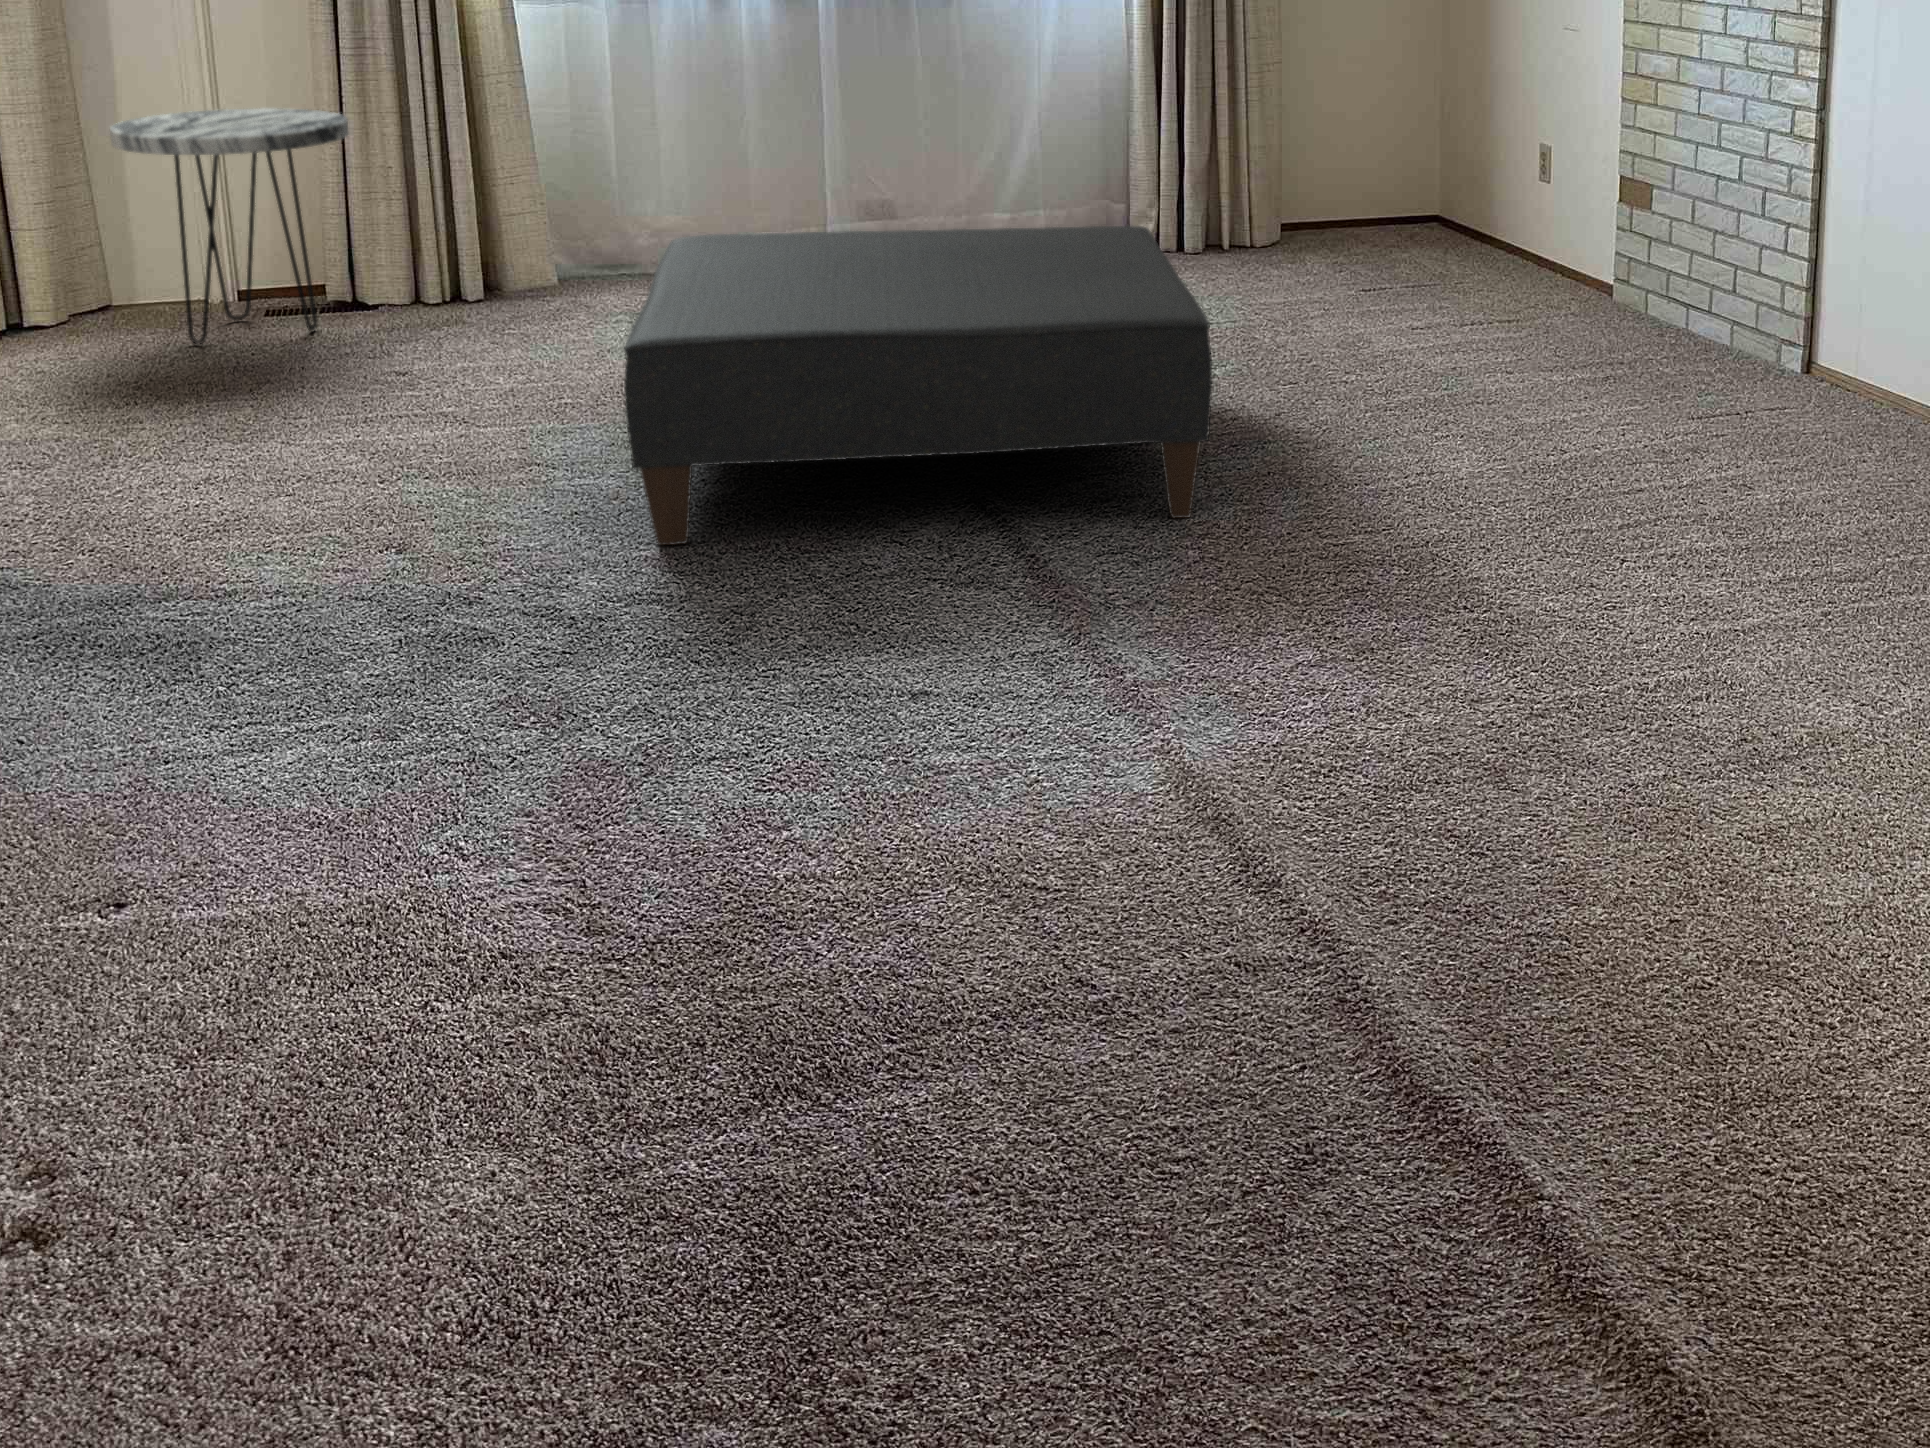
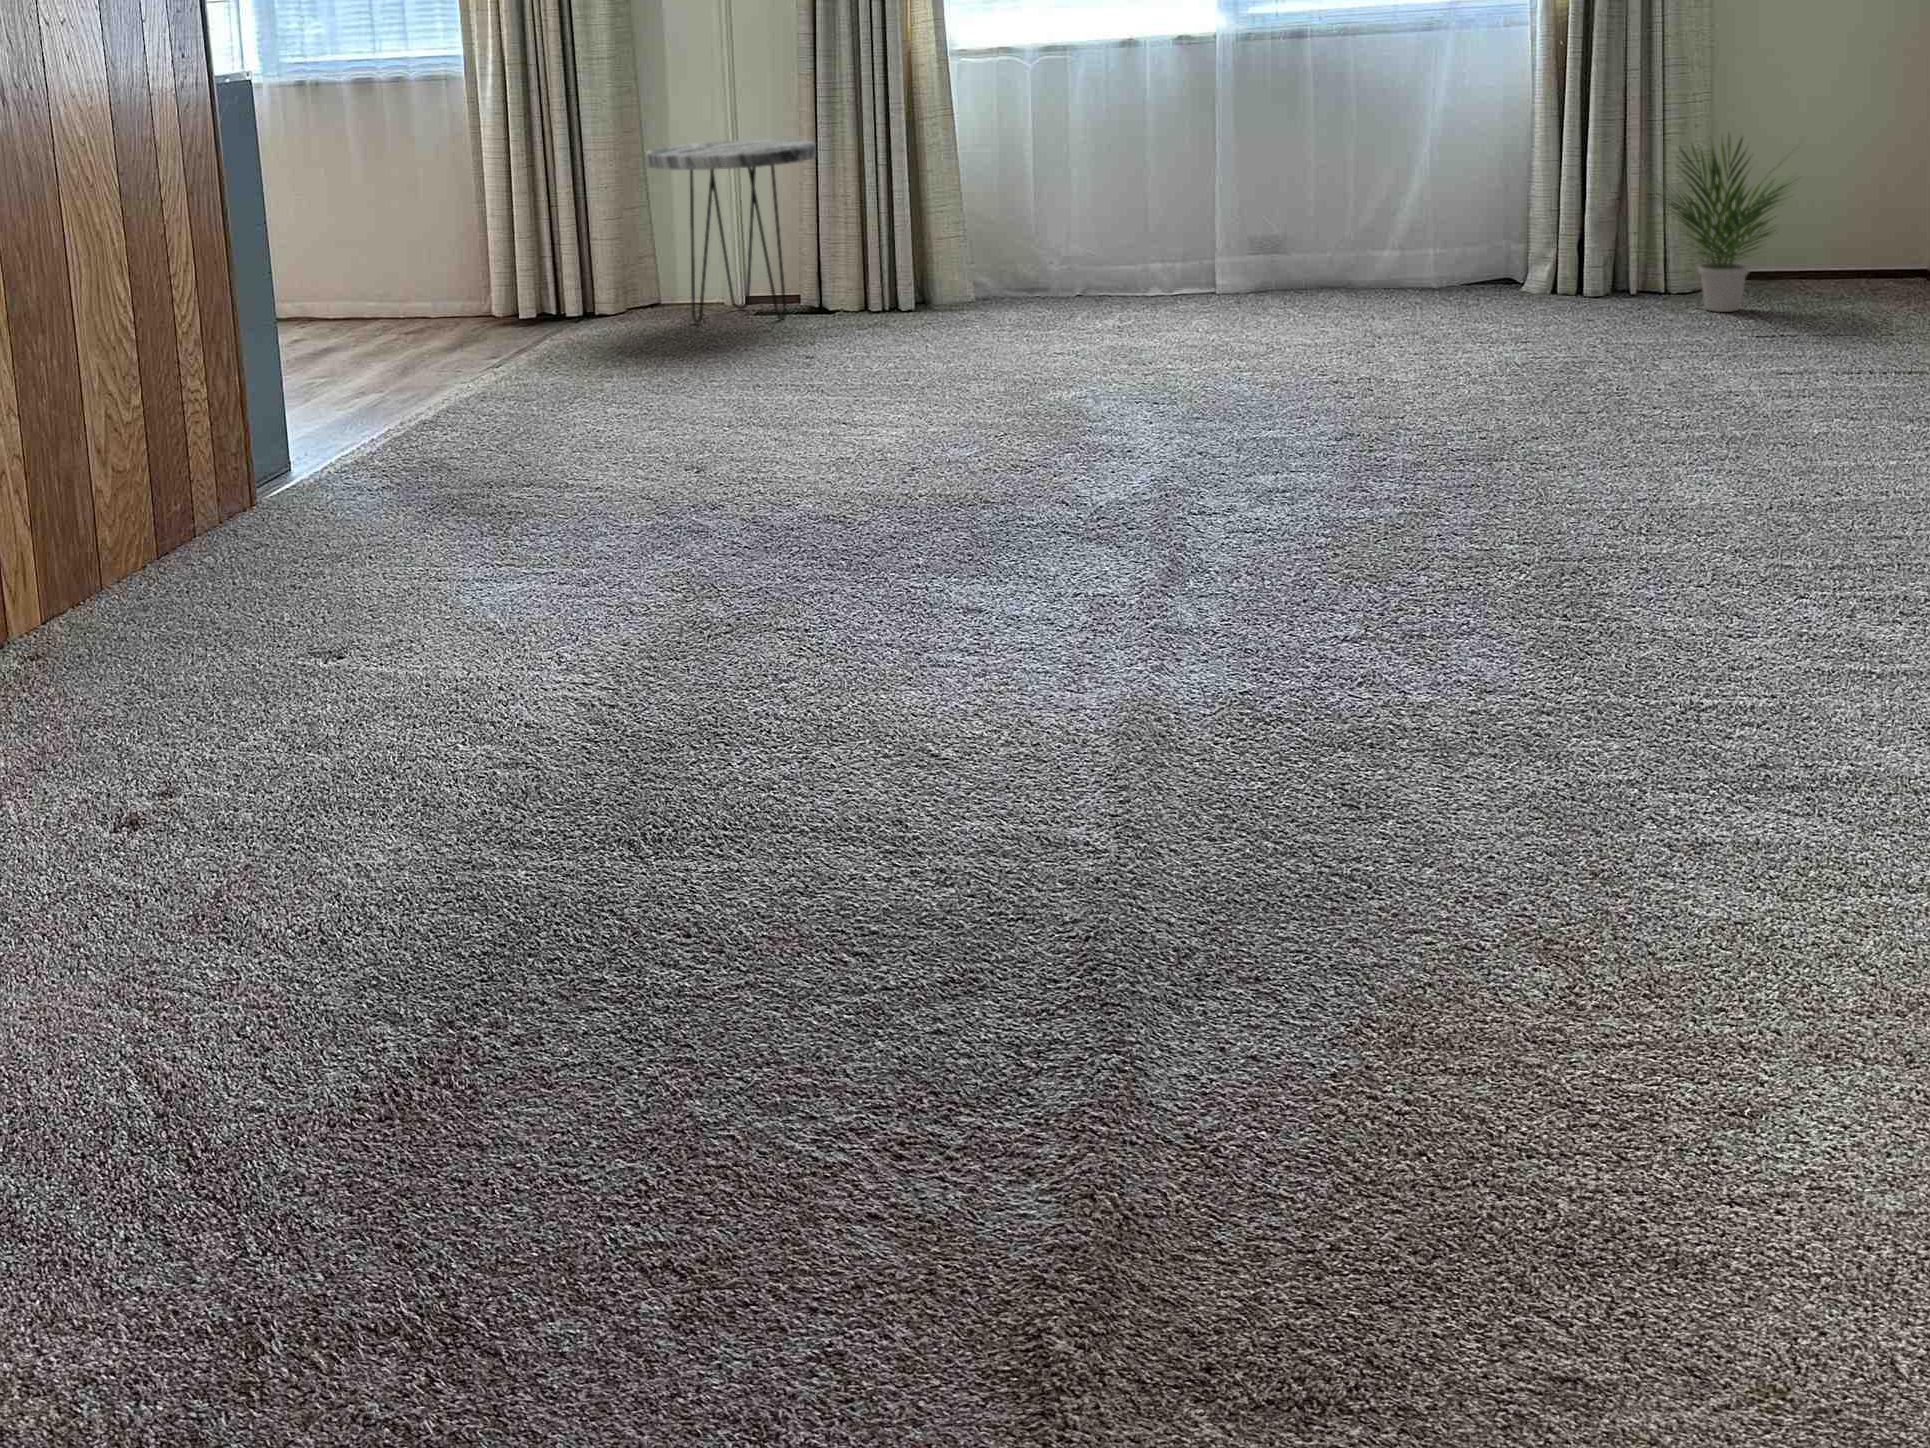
potted plant: none [1232,98,1379,267] -> present [1645,135,1796,312]
ottoman: present [624,226,1212,545] -> none [824,233,1425,514]

